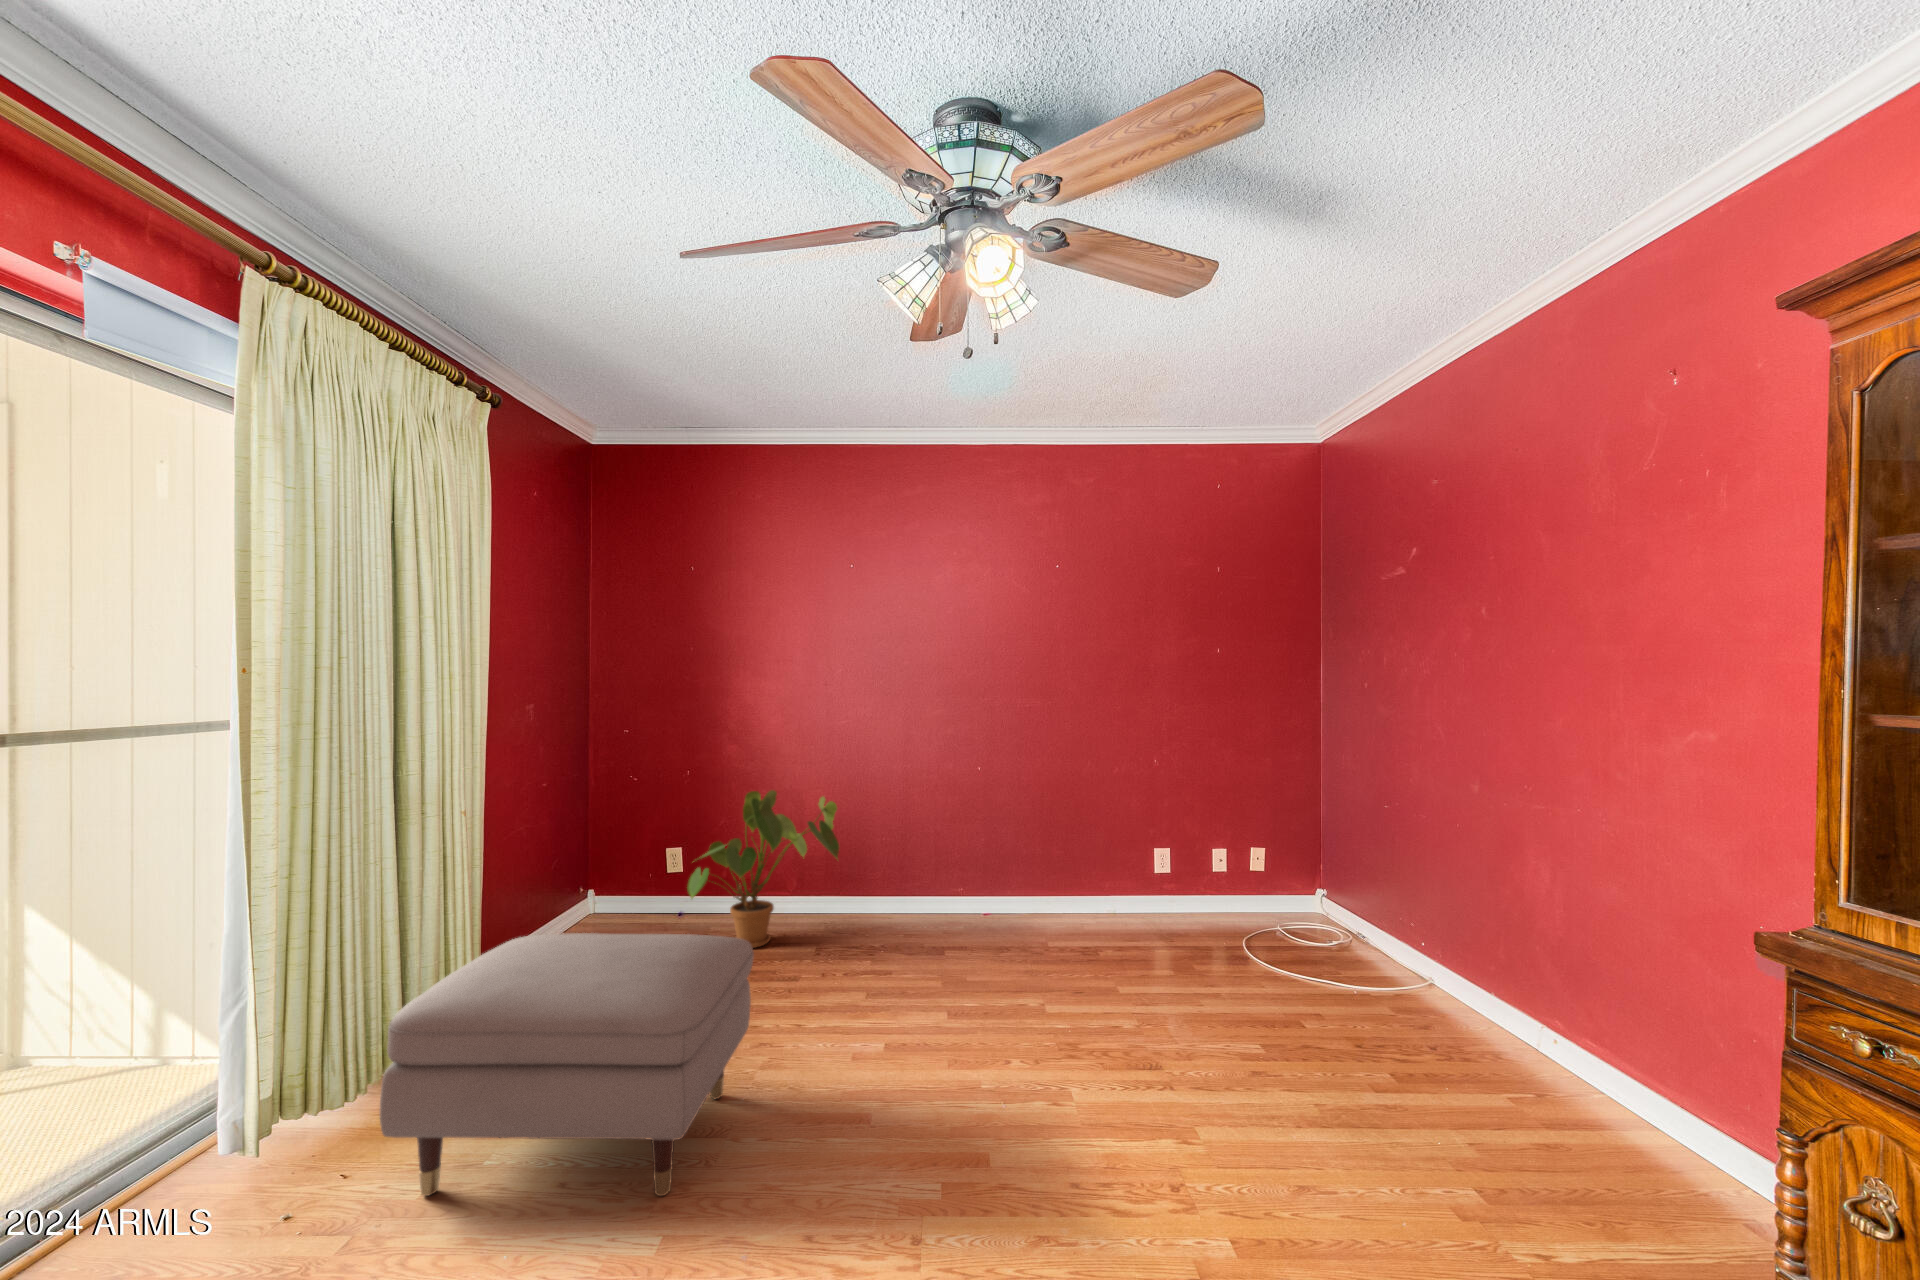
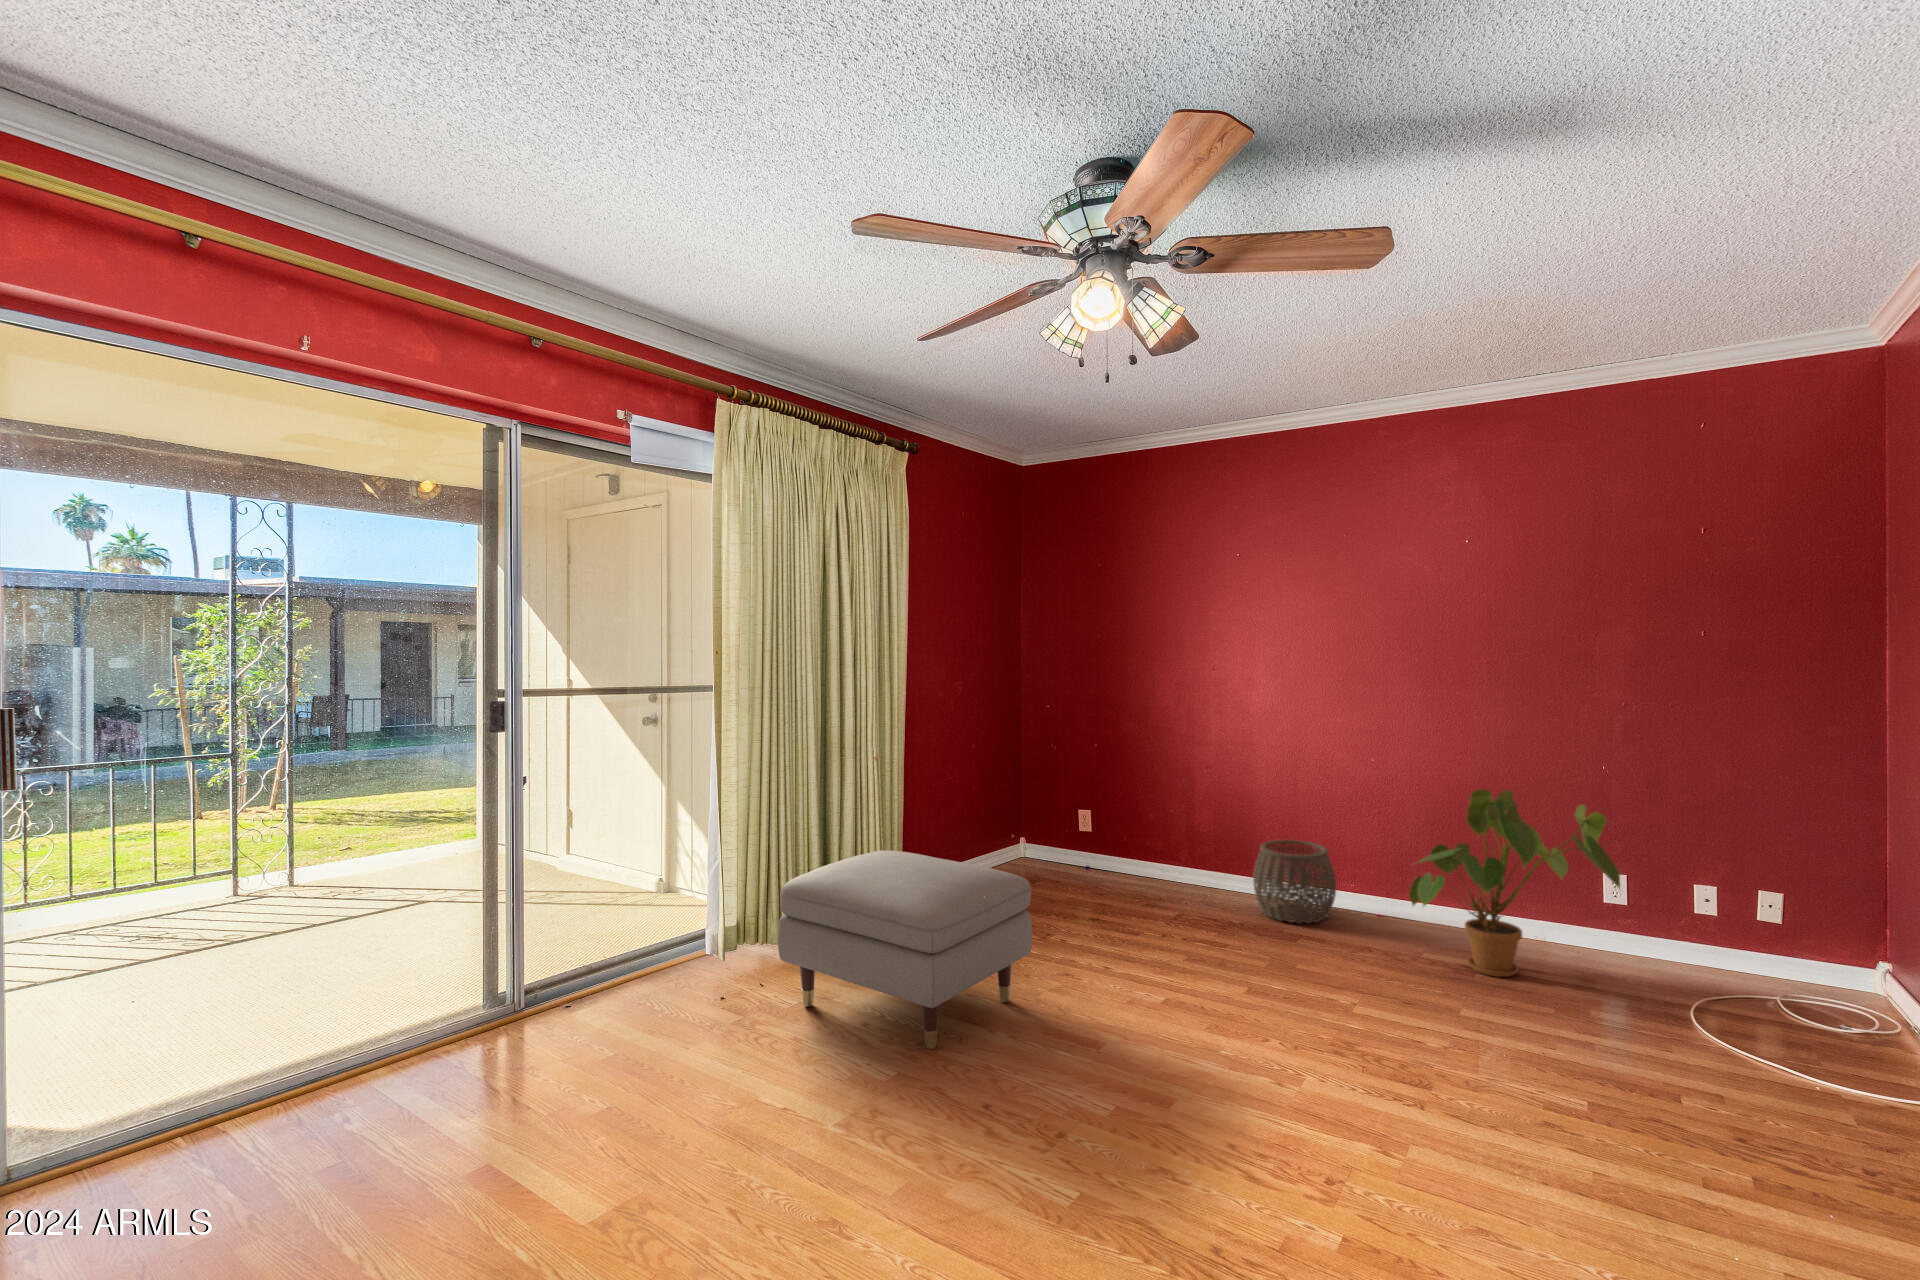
house plant: present [687,790,839,948] -> present [1409,789,1620,977]
woven basket: none [894,855,969,935] -> present [1253,840,1336,924]

